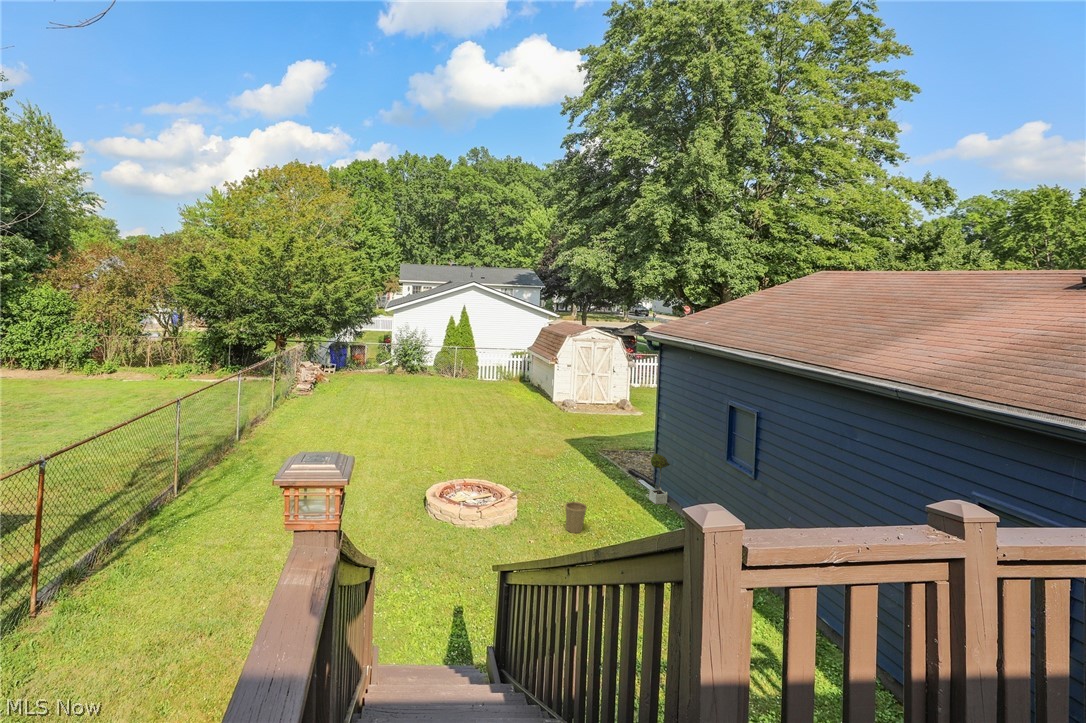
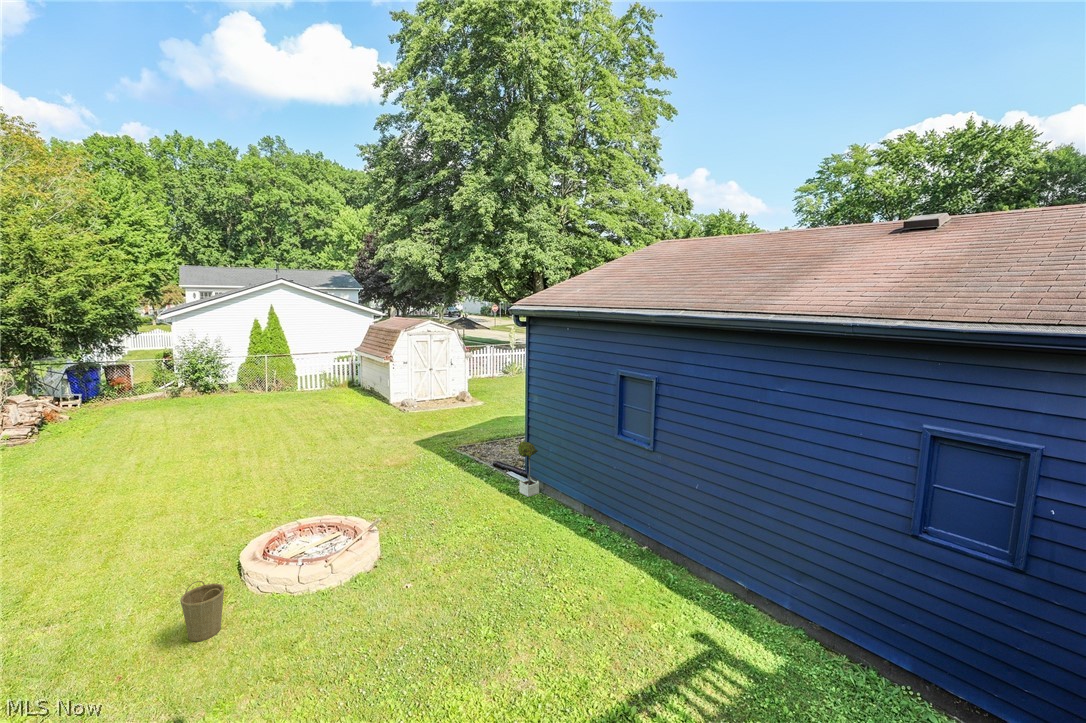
basket: present [566,501,587,533] -> present [180,581,224,641]

